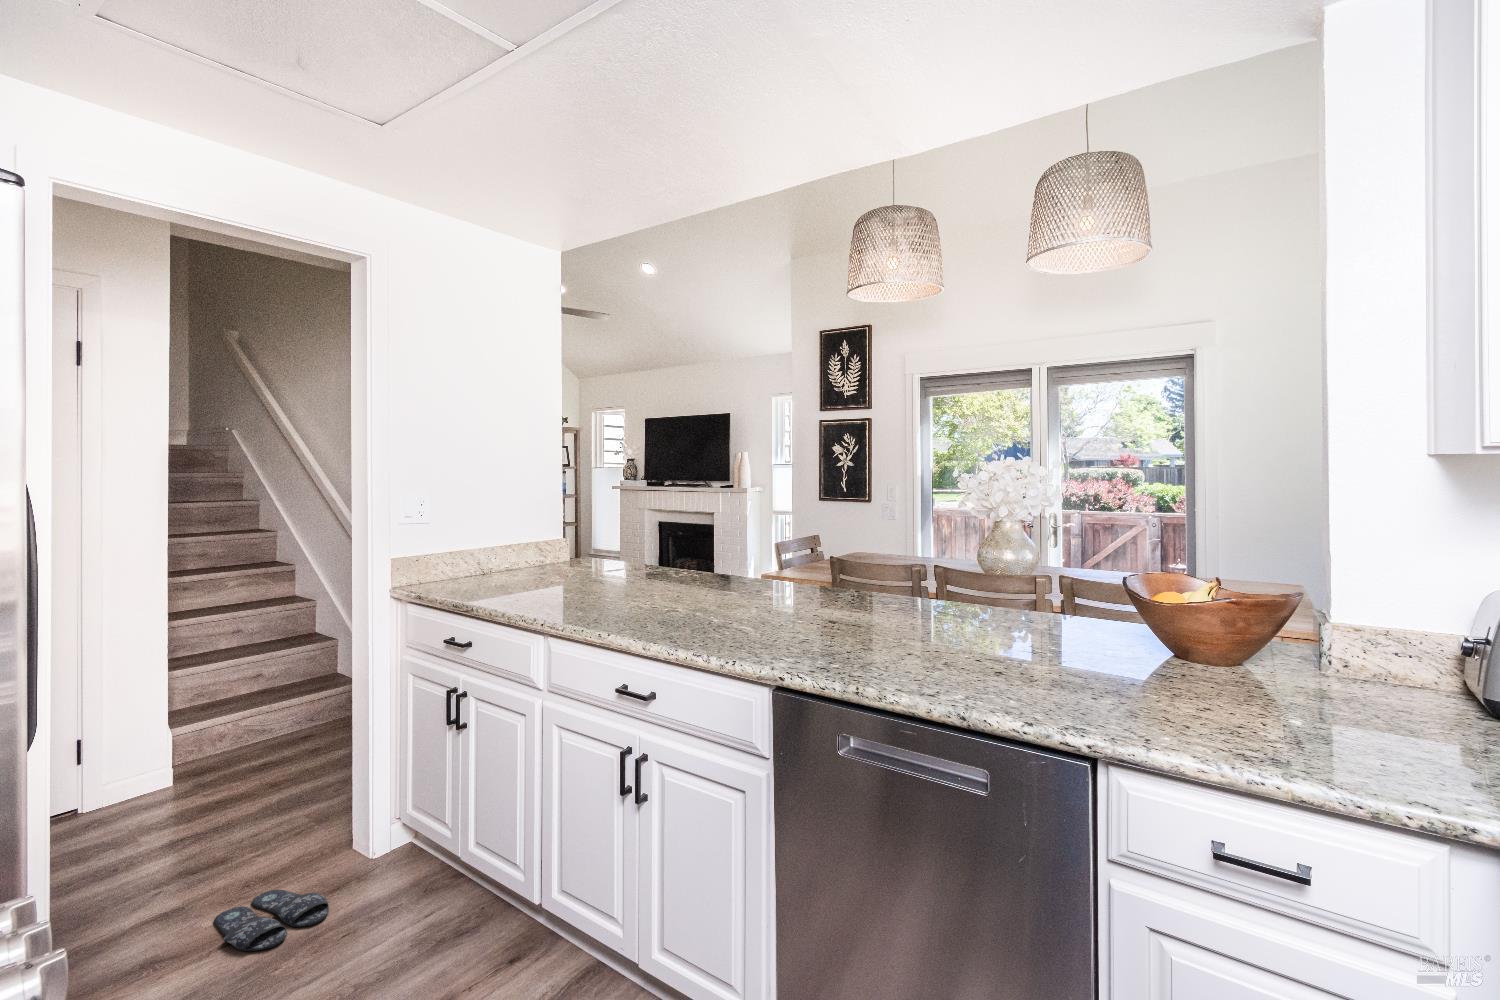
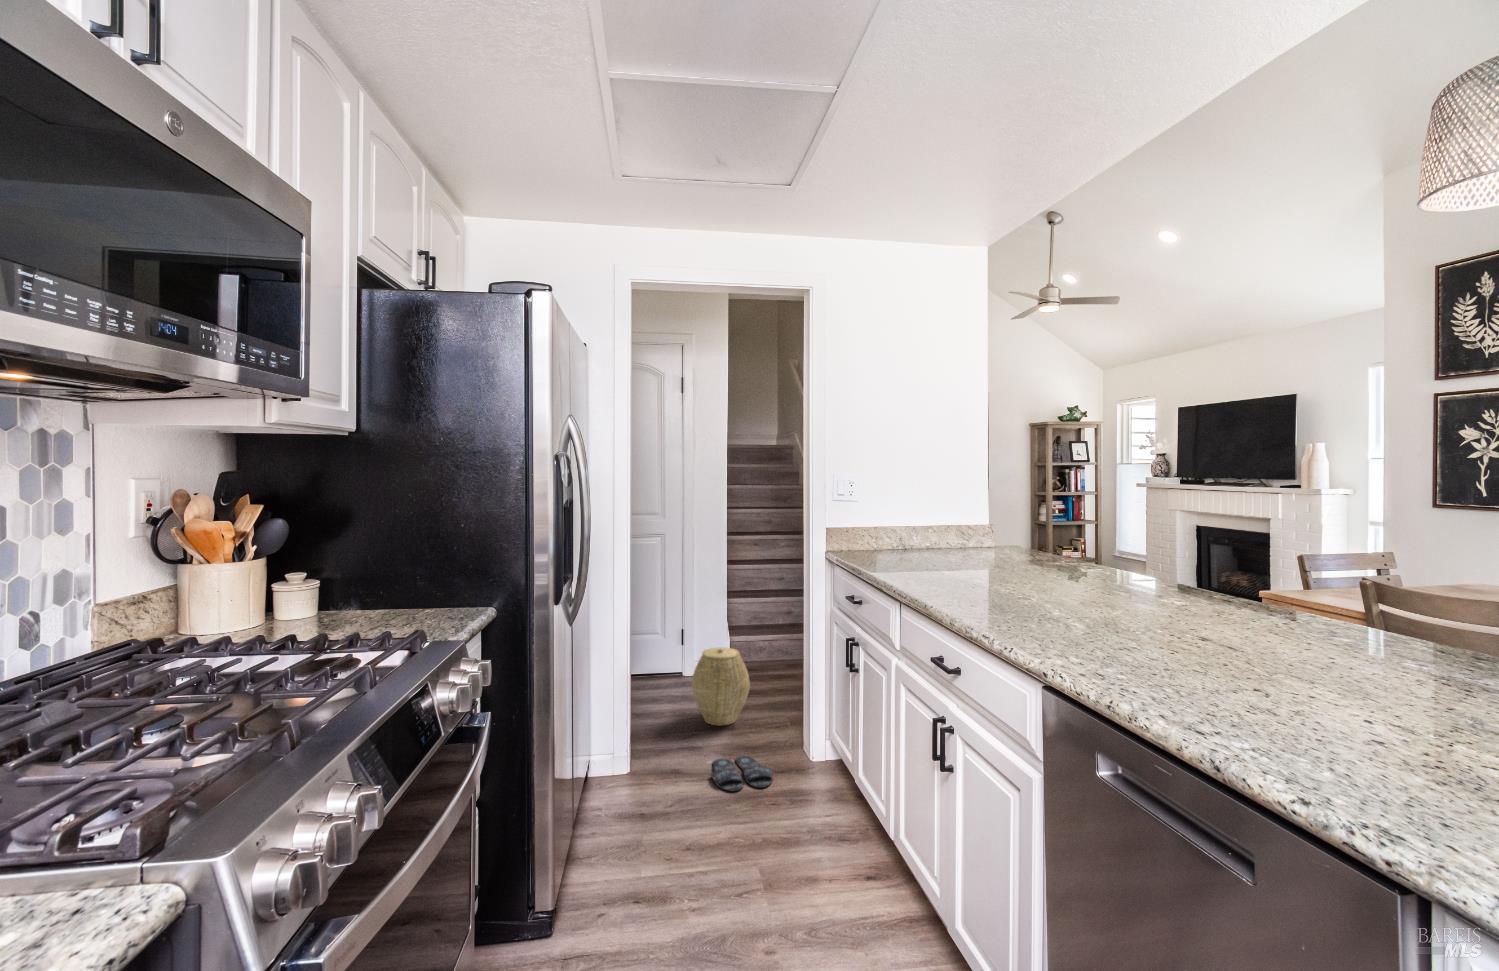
woven basket: none [131,746,242,870] -> present [692,648,750,725]

